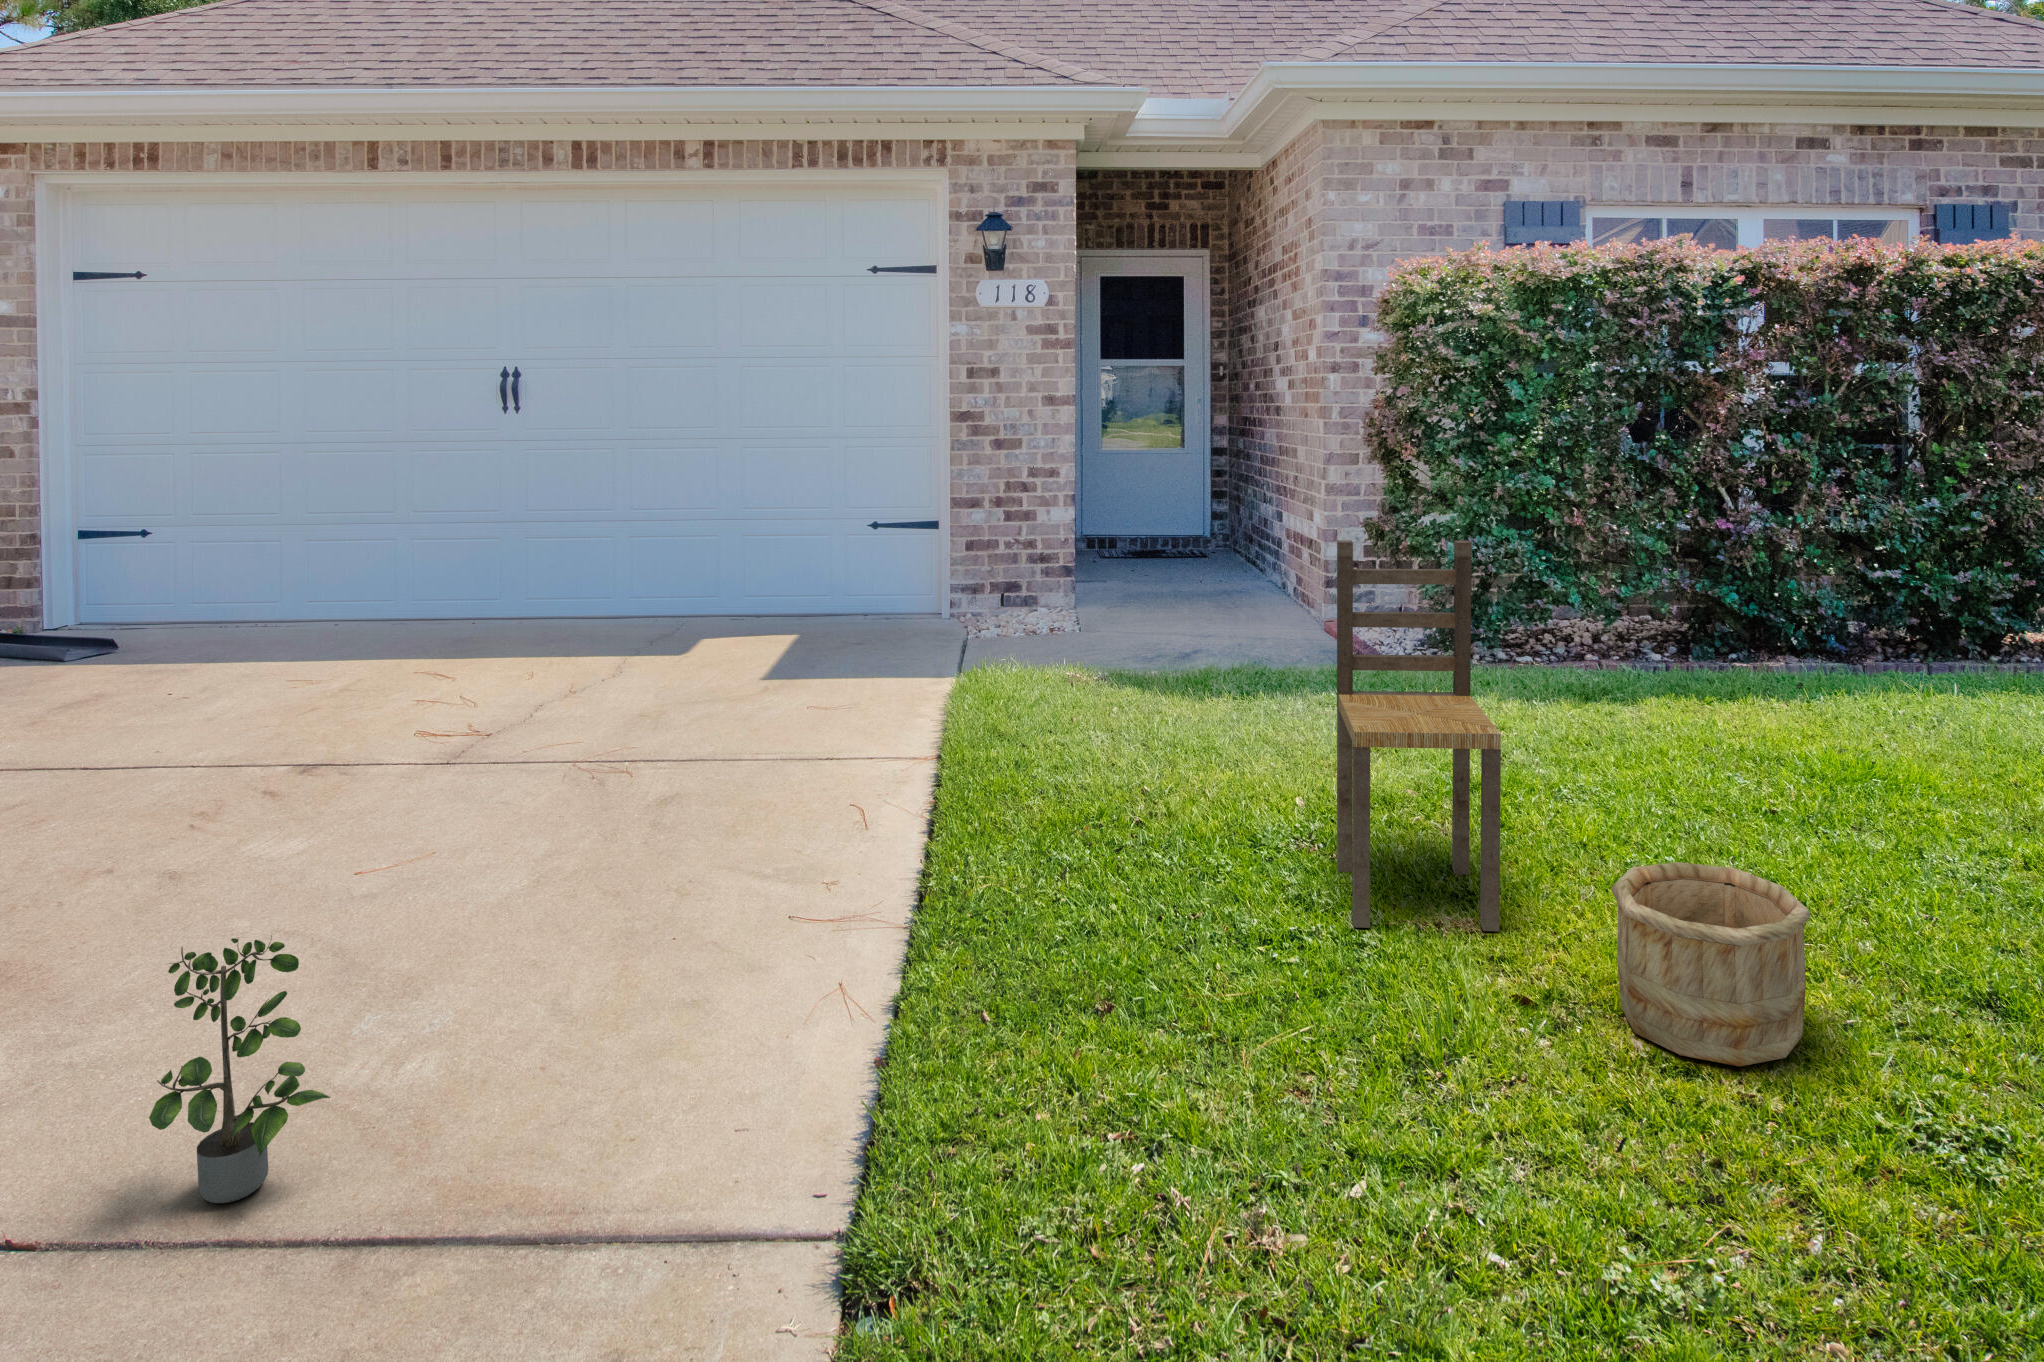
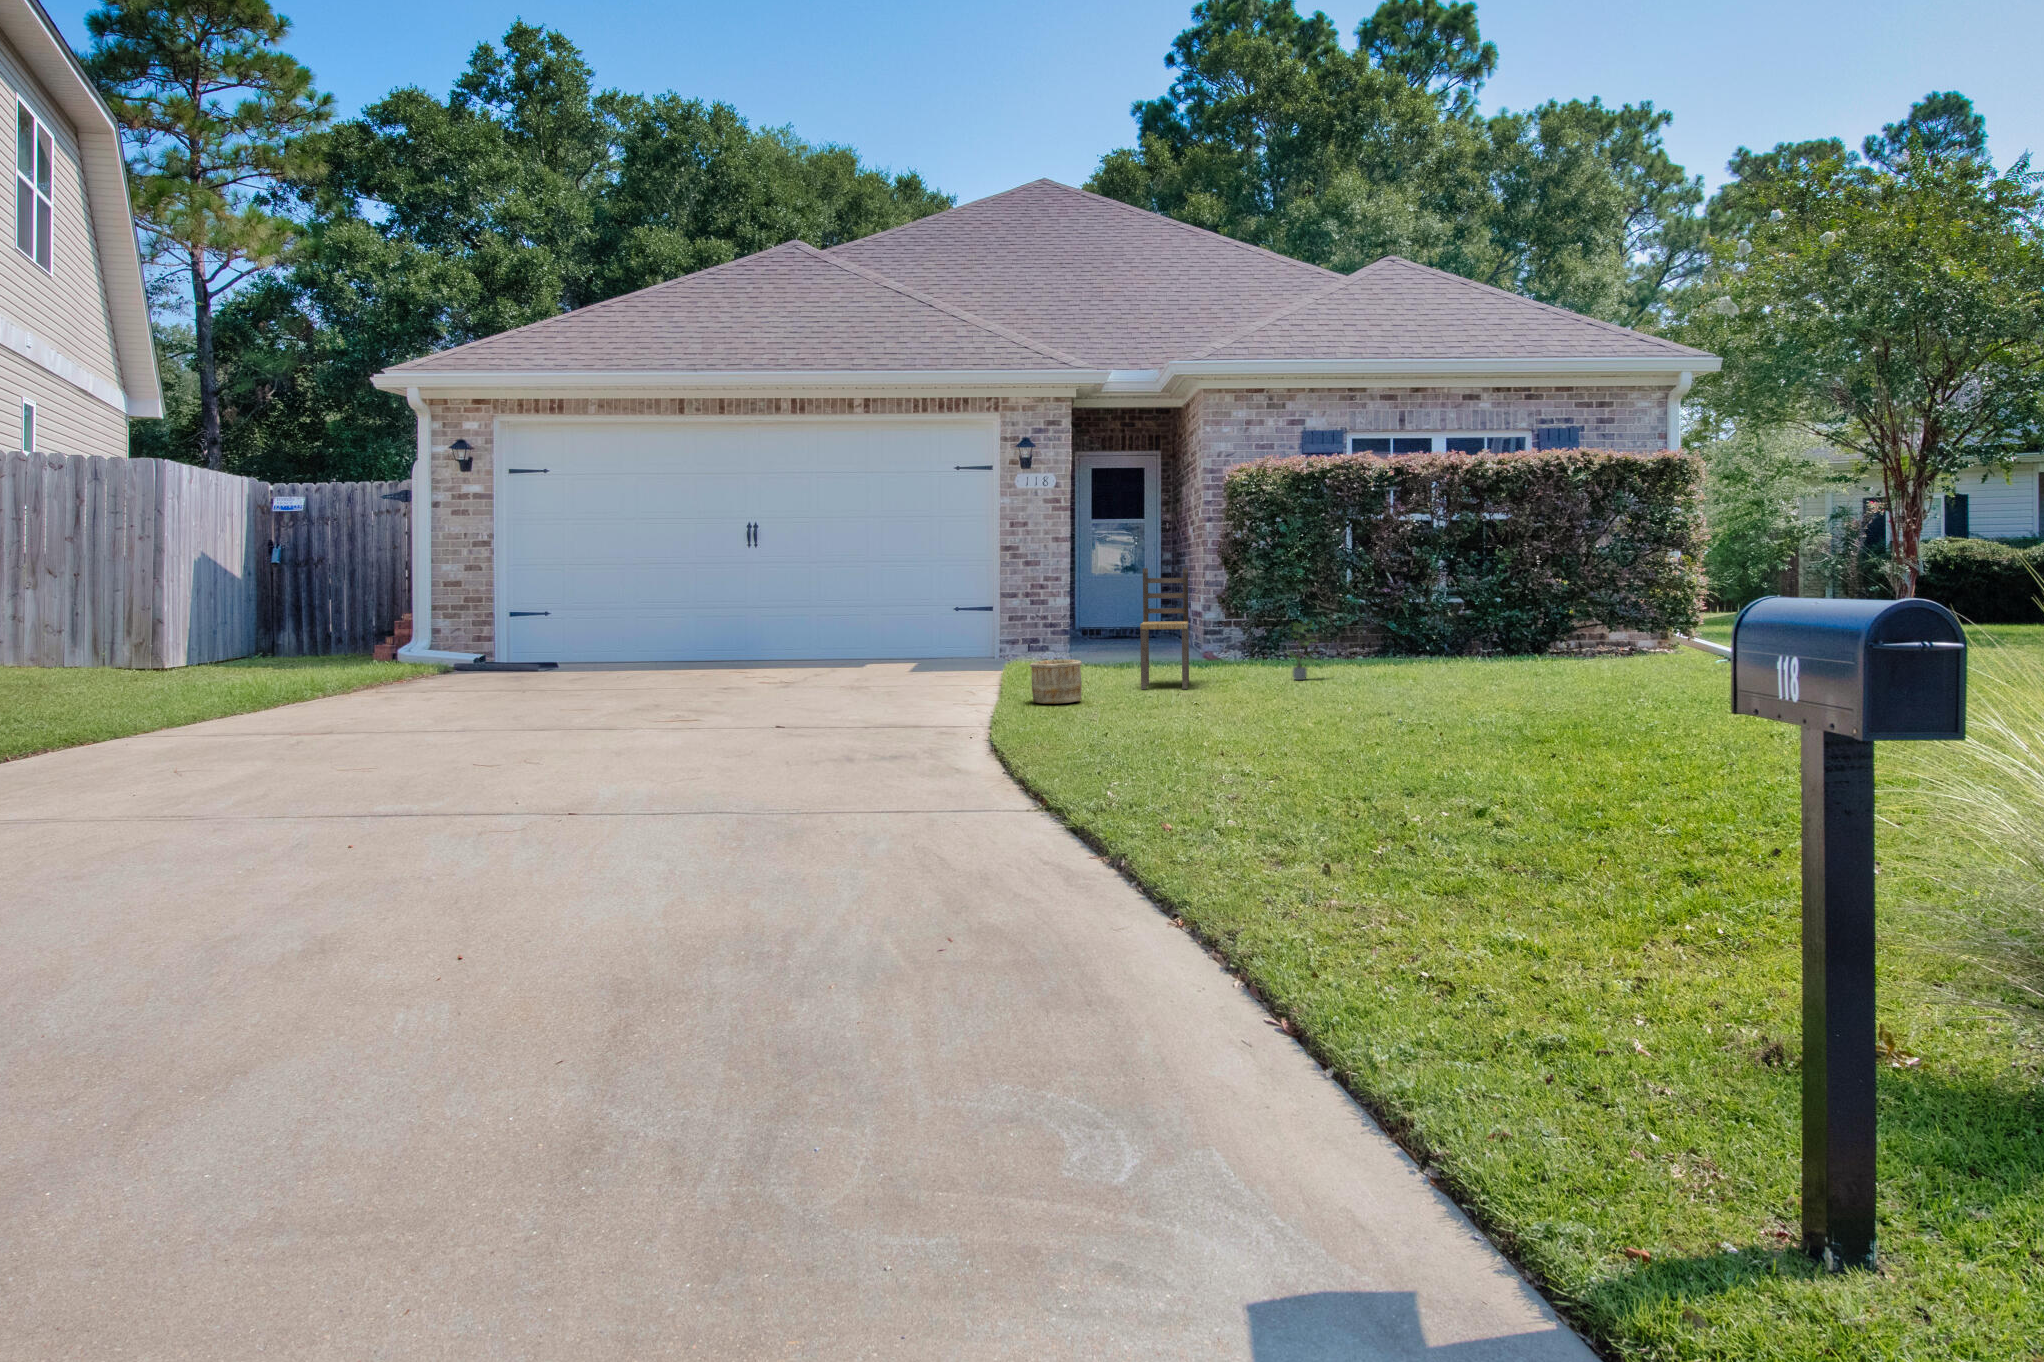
wooden bucket: present [1611,862,1810,1066] -> present [1030,659,1082,704]
potted plant: present [149,936,330,1203] -> present [1288,622,1315,680]

